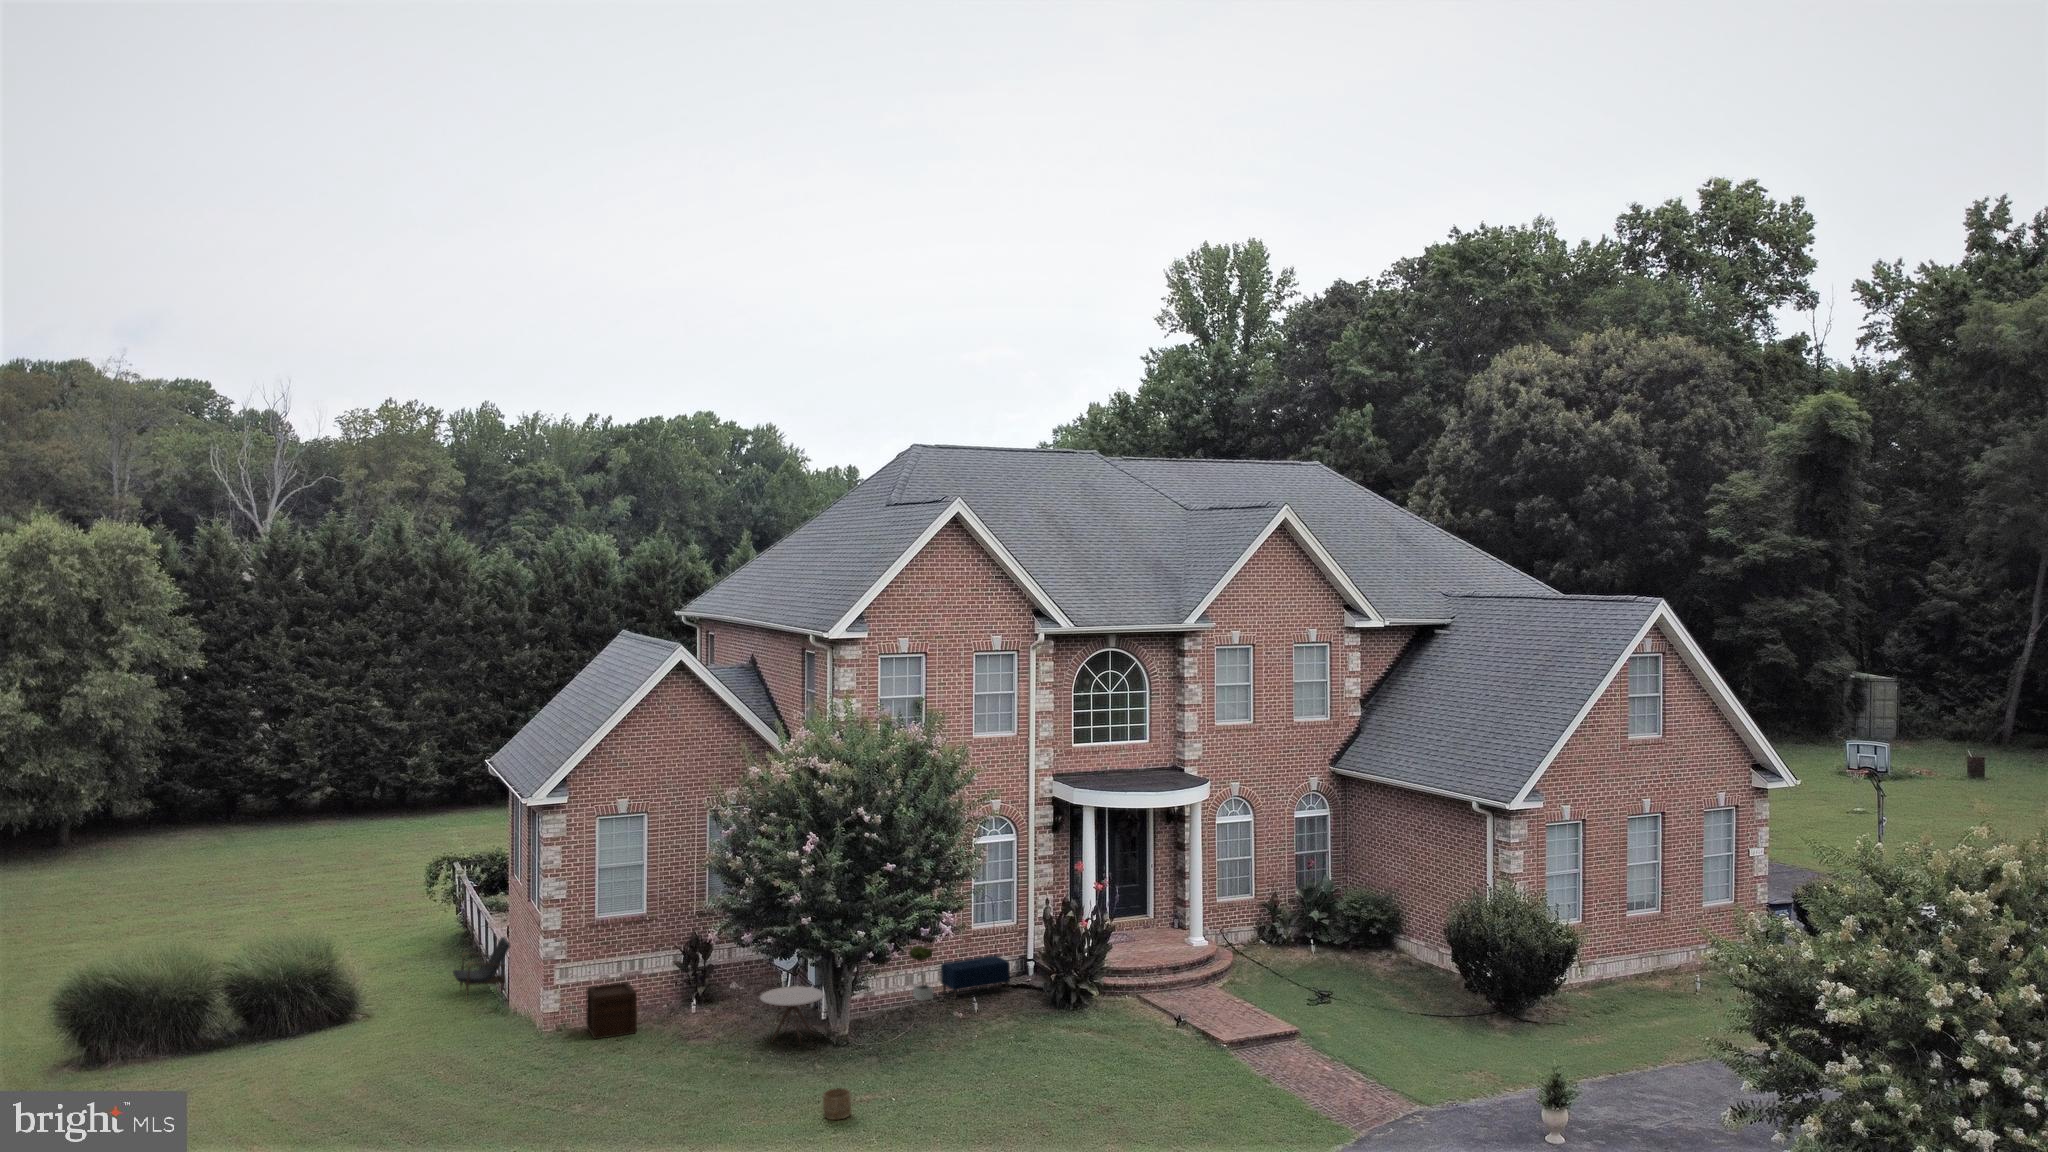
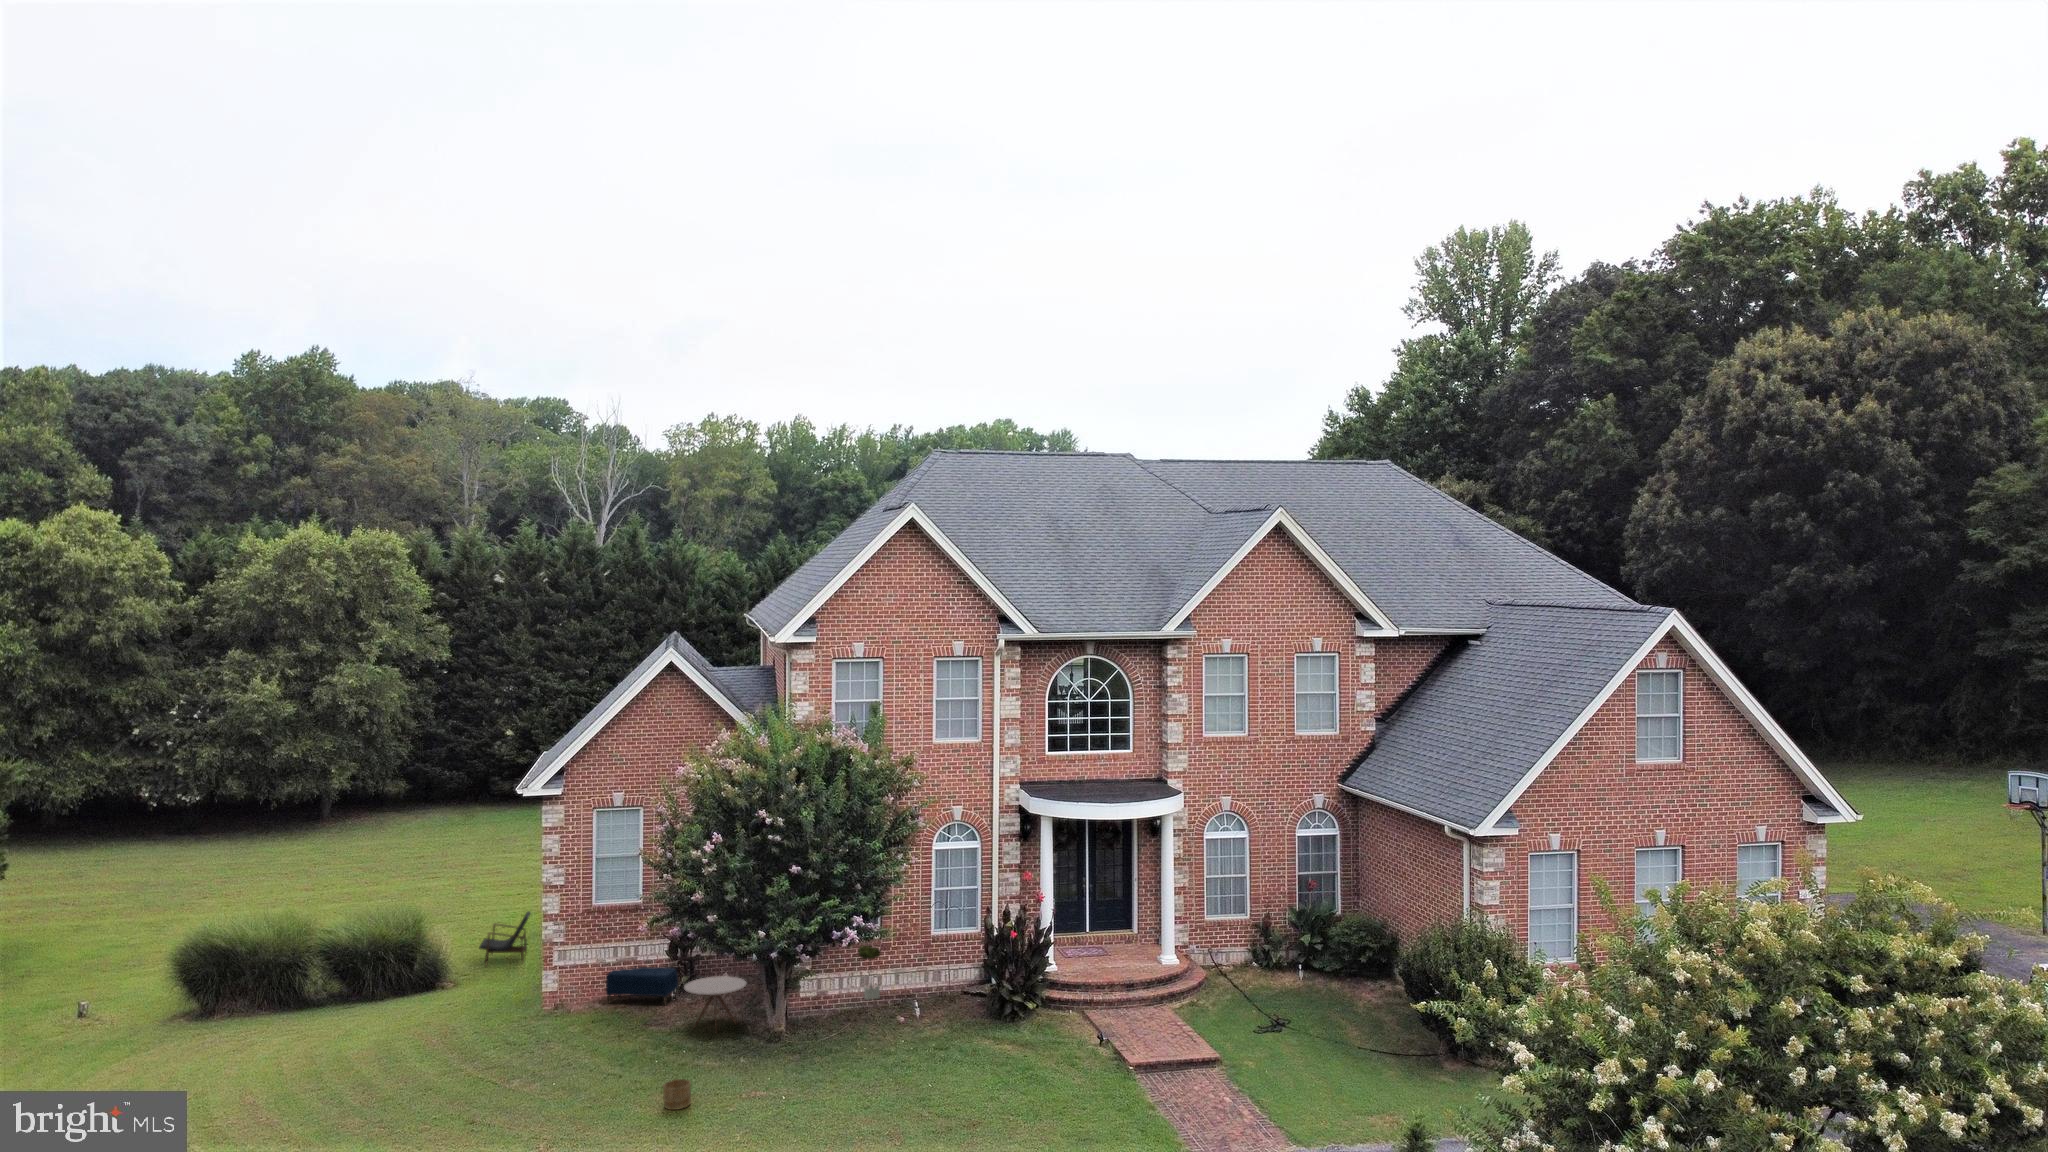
bench: present [941,955,1010,999] -> present [606,966,678,1005]
wooden crate: present [586,982,637,1039] -> none [549,960,594,1012]

